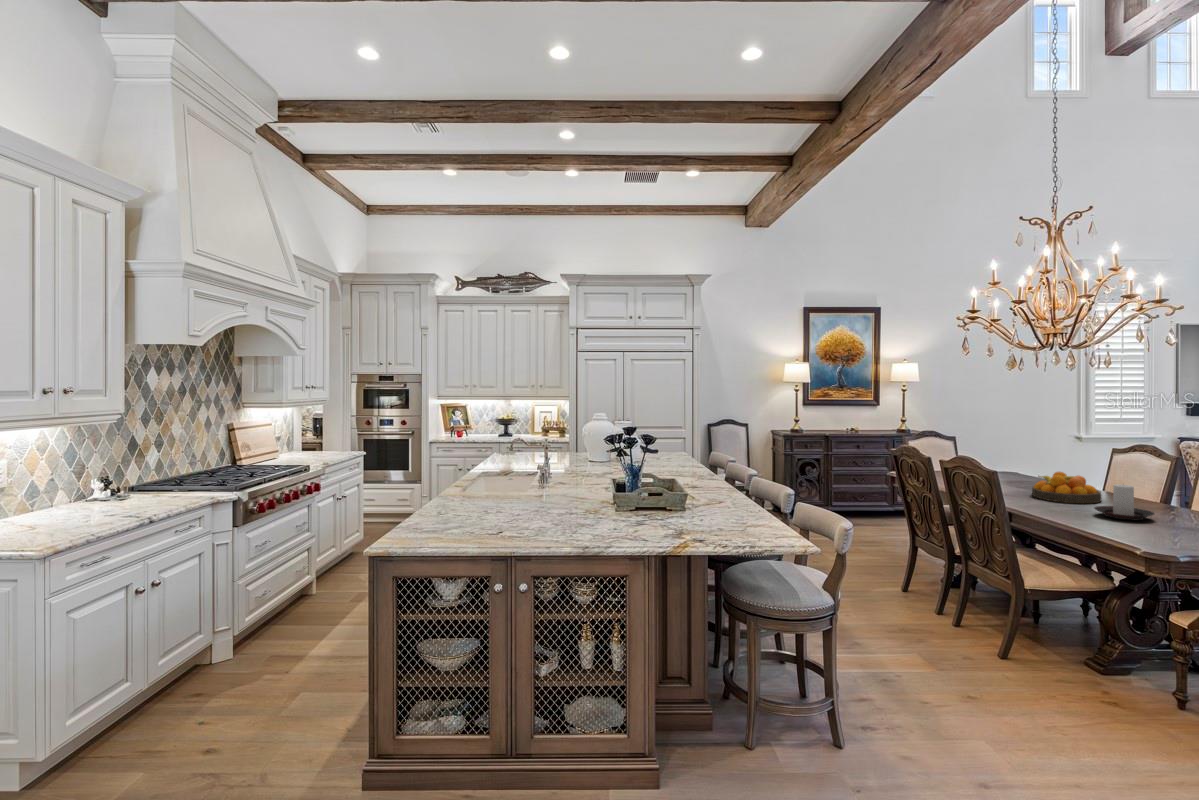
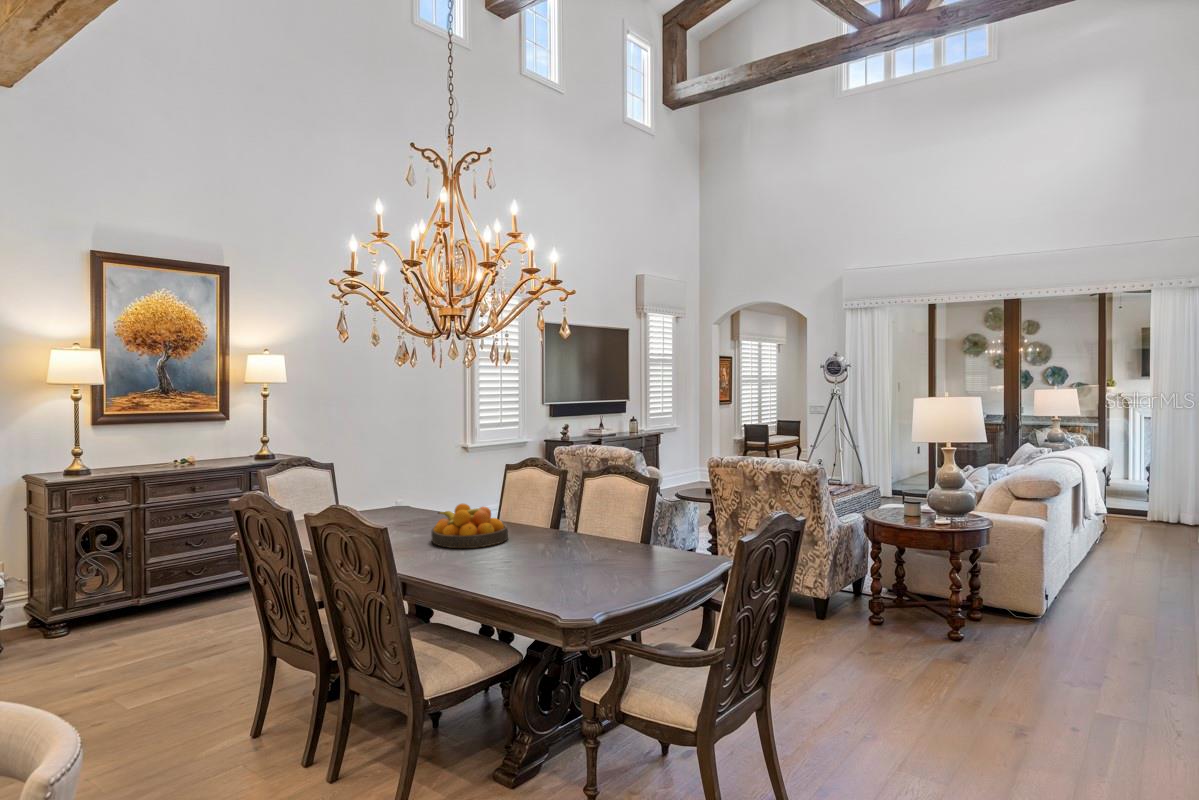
candle holder: present [1094,484,1154,520] -> none [505,515,568,566]

